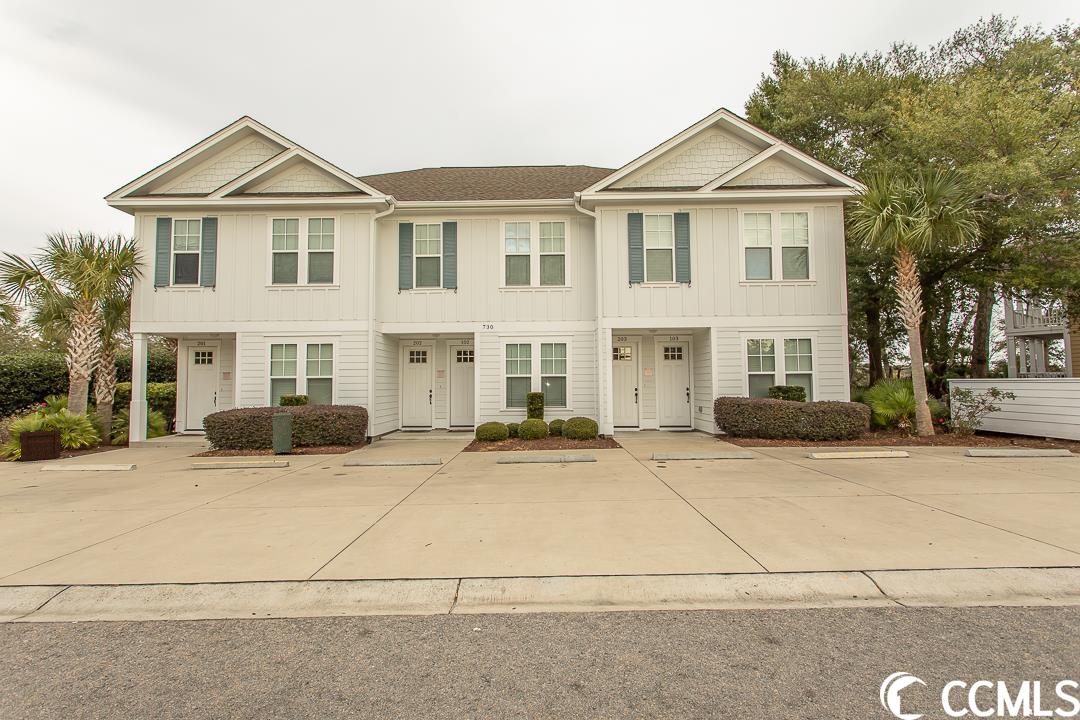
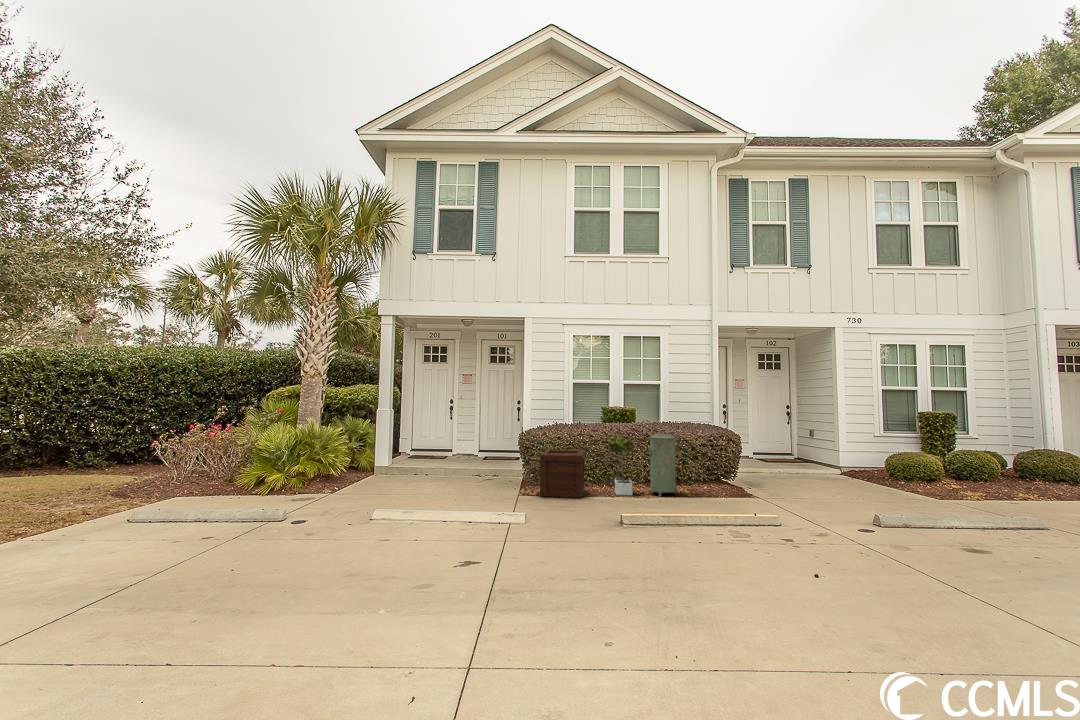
potted tree: none [245,415,265,455] -> present [608,436,633,495]
wooden crate: present [19,429,61,462] -> present [540,450,584,498]

